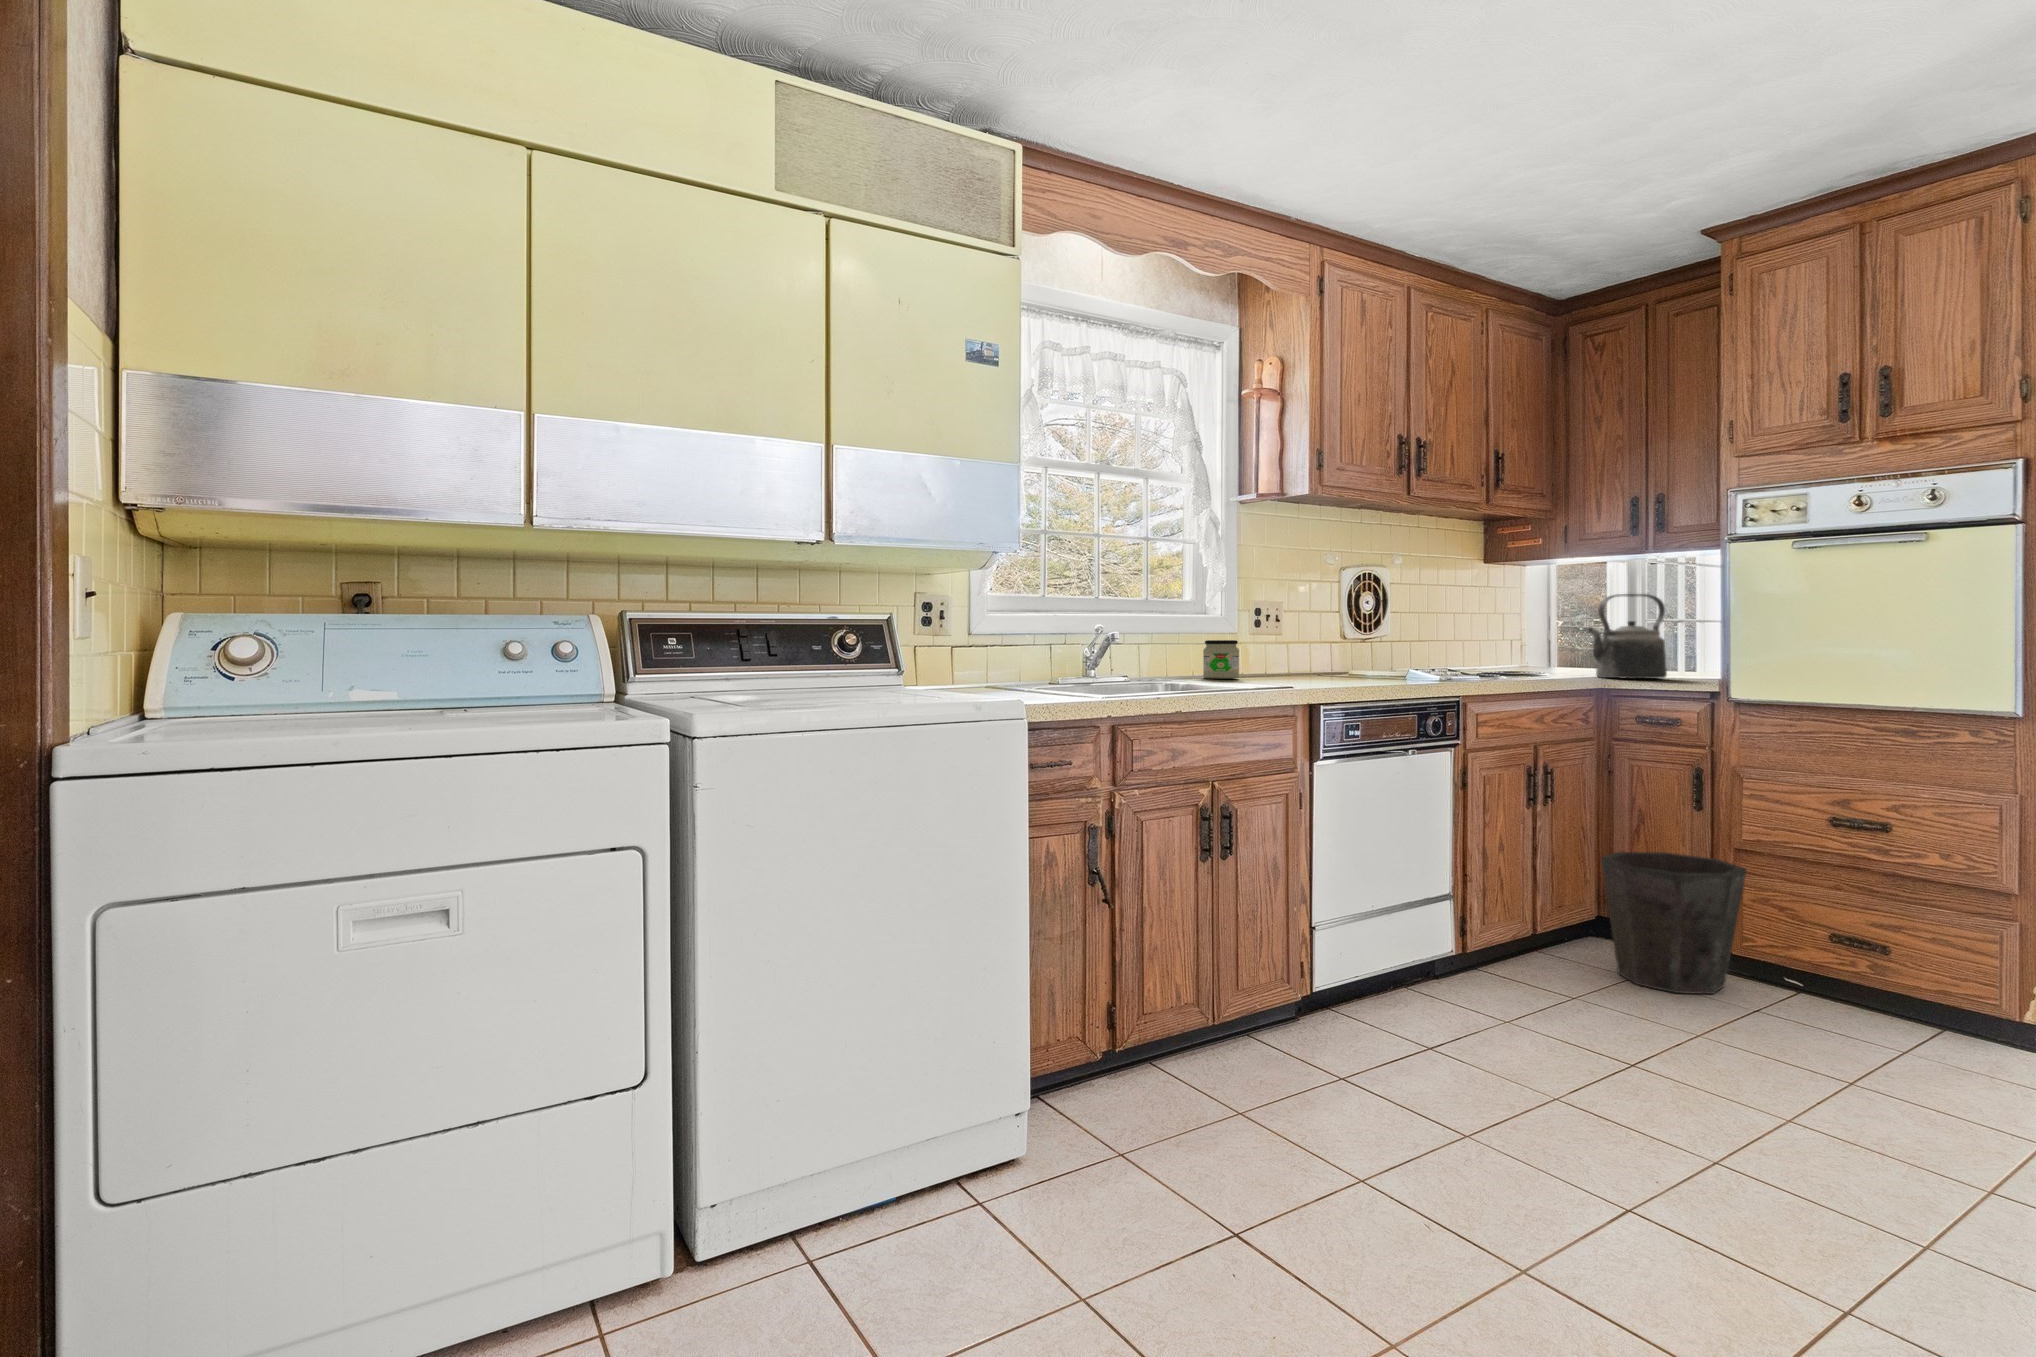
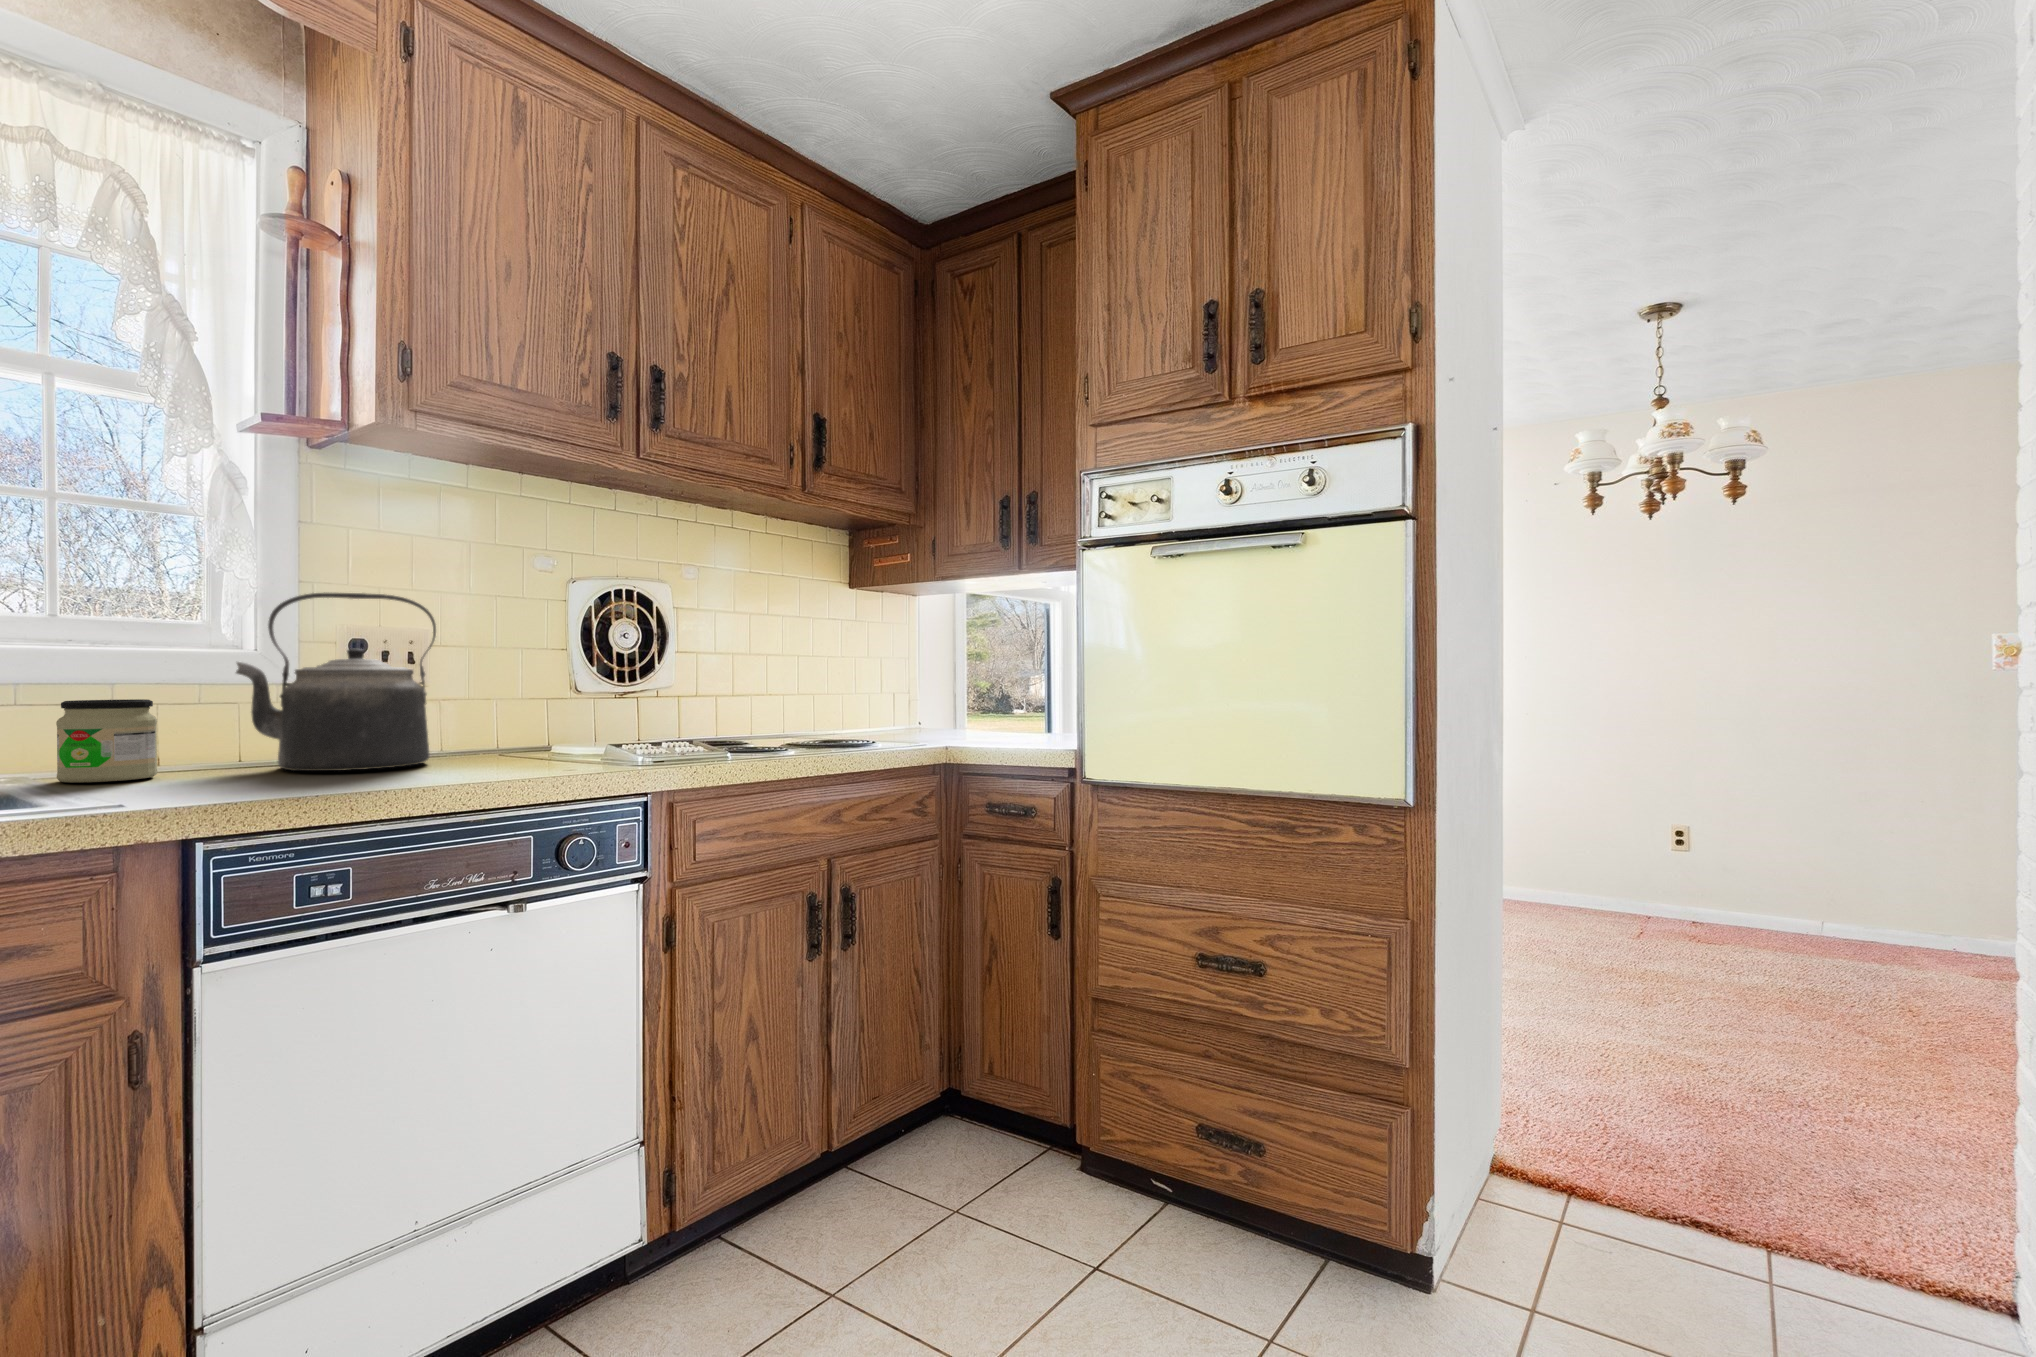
kettle: present [1589,594,1667,679] -> present [236,593,436,771]
waste bin: present [1601,852,1747,994] -> none [907,1003,1097,1259]

